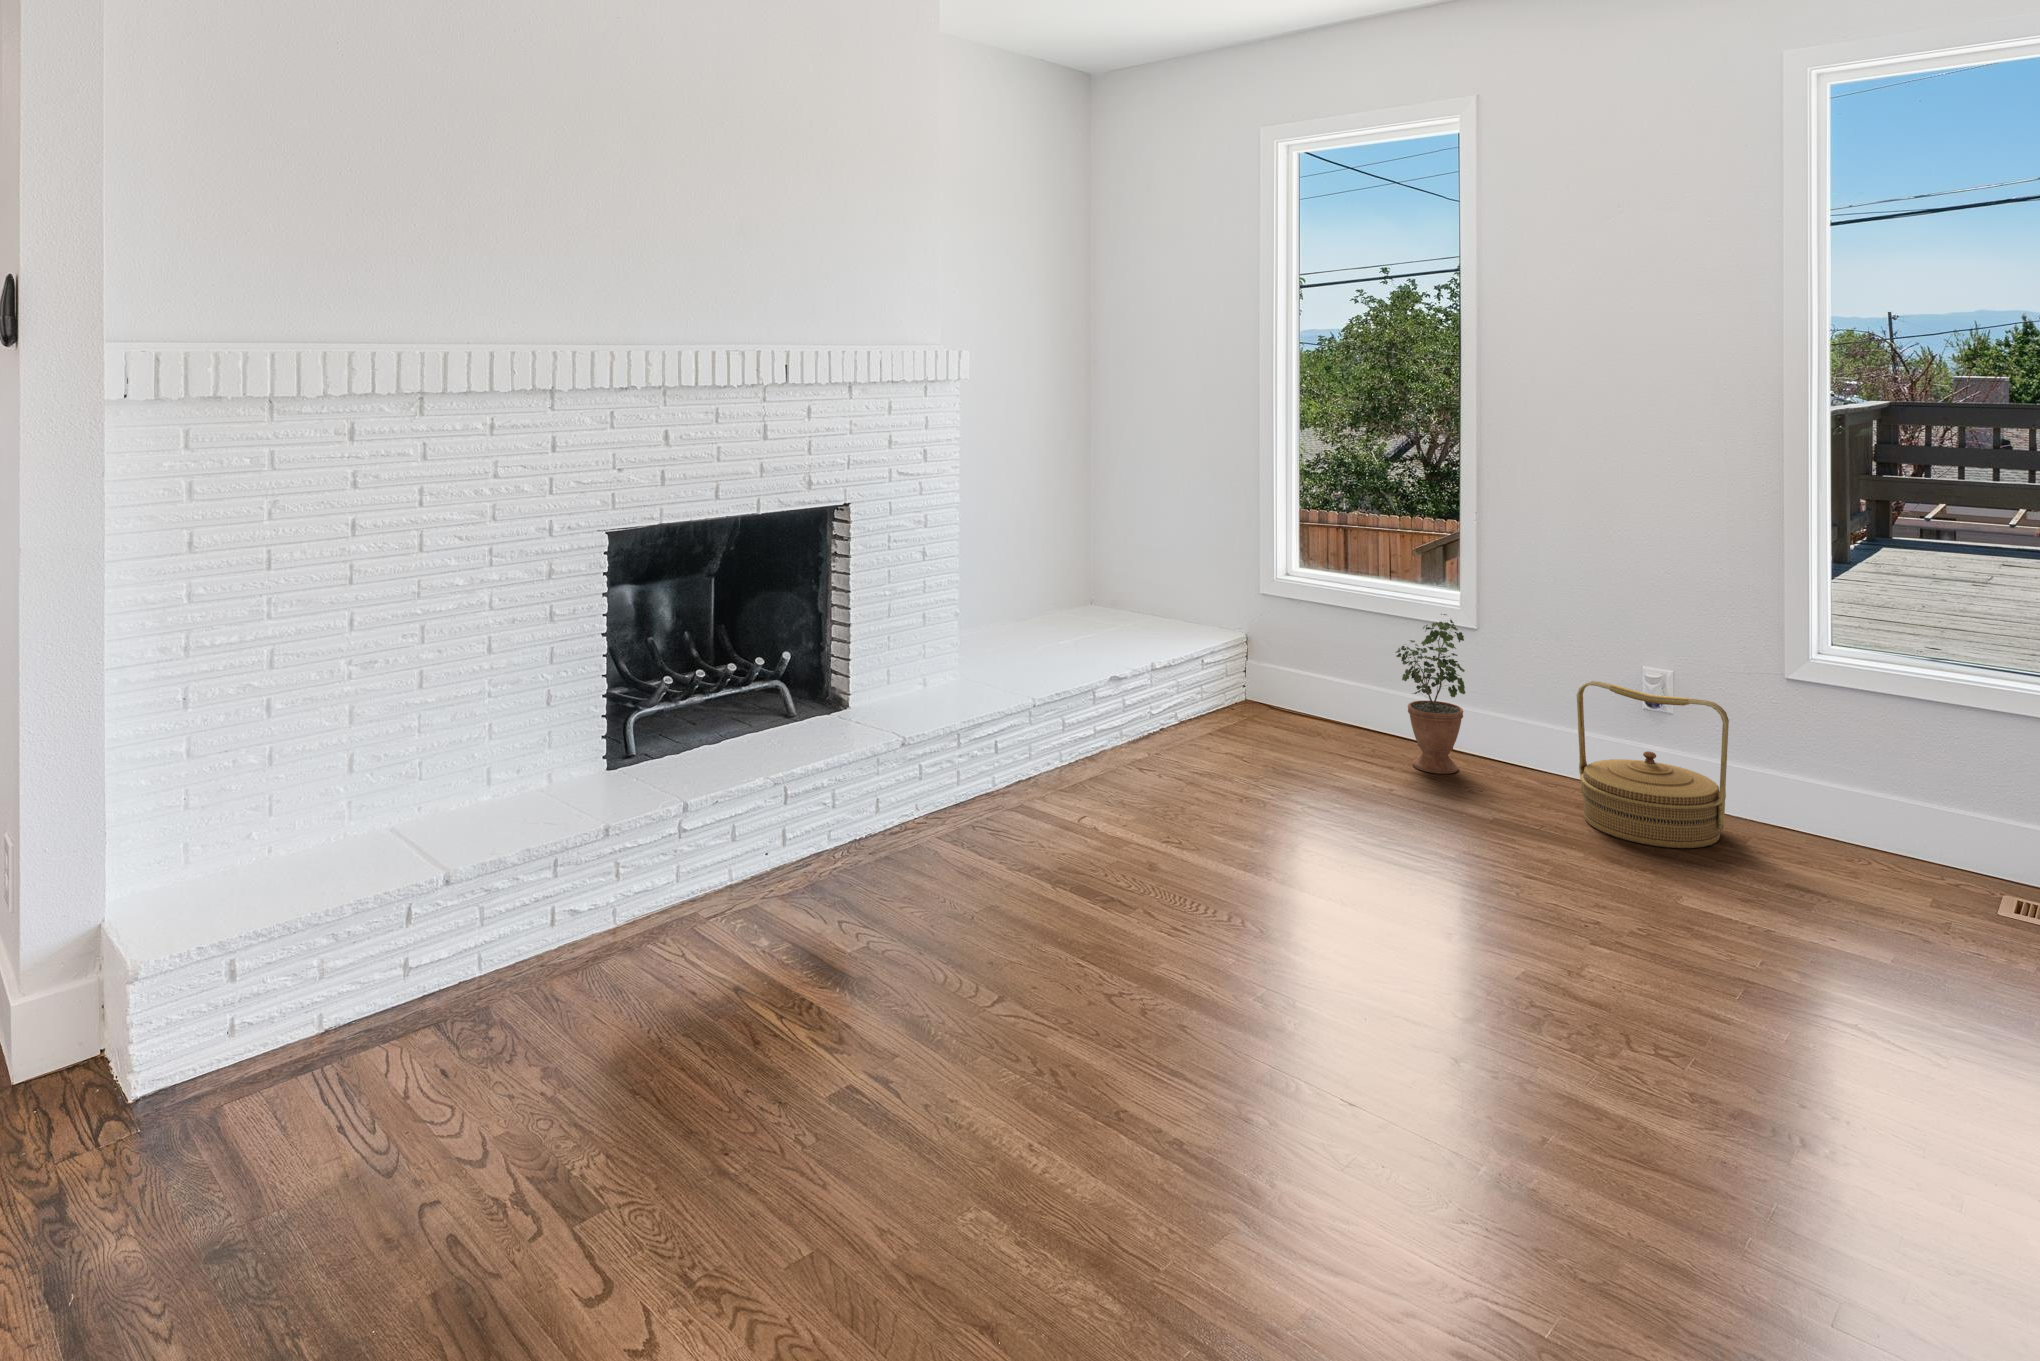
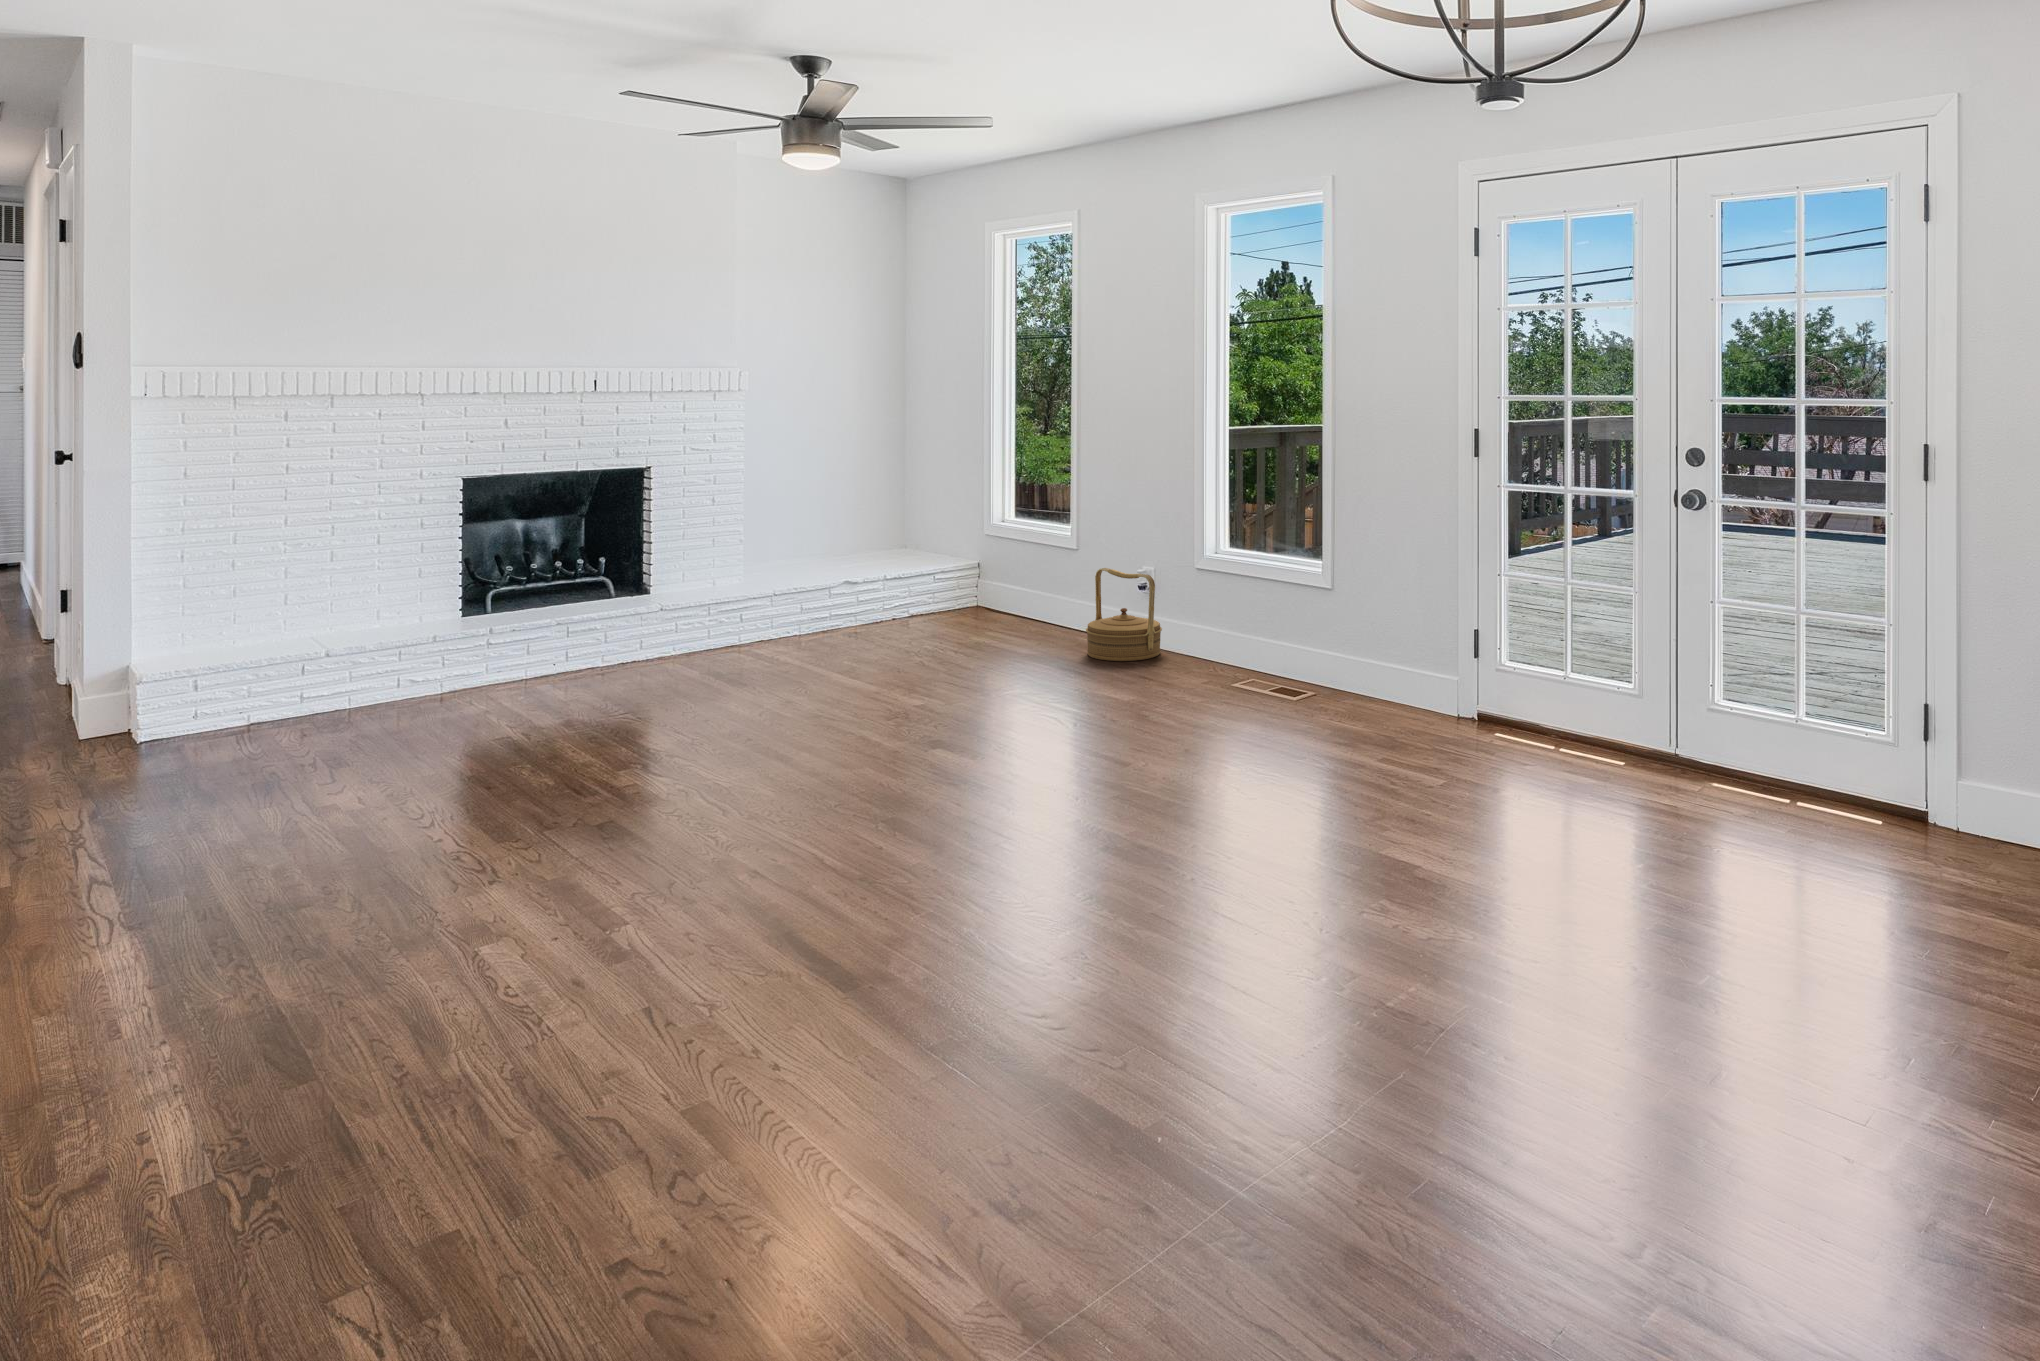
potted plant: present [1395,614,1465,774] -> none [1024,534,1069,634]

